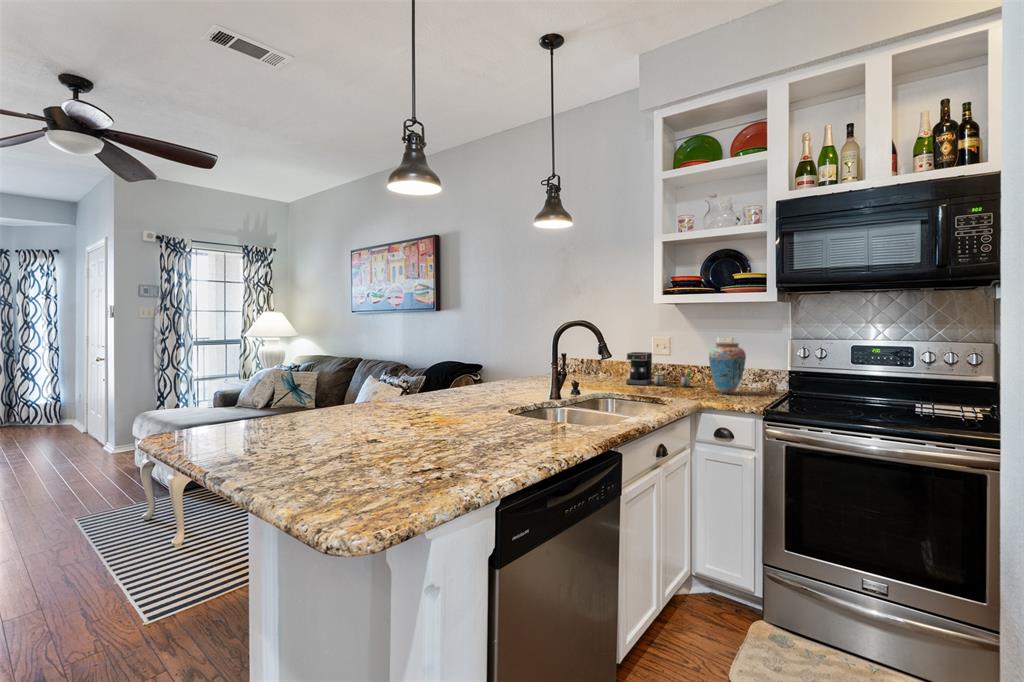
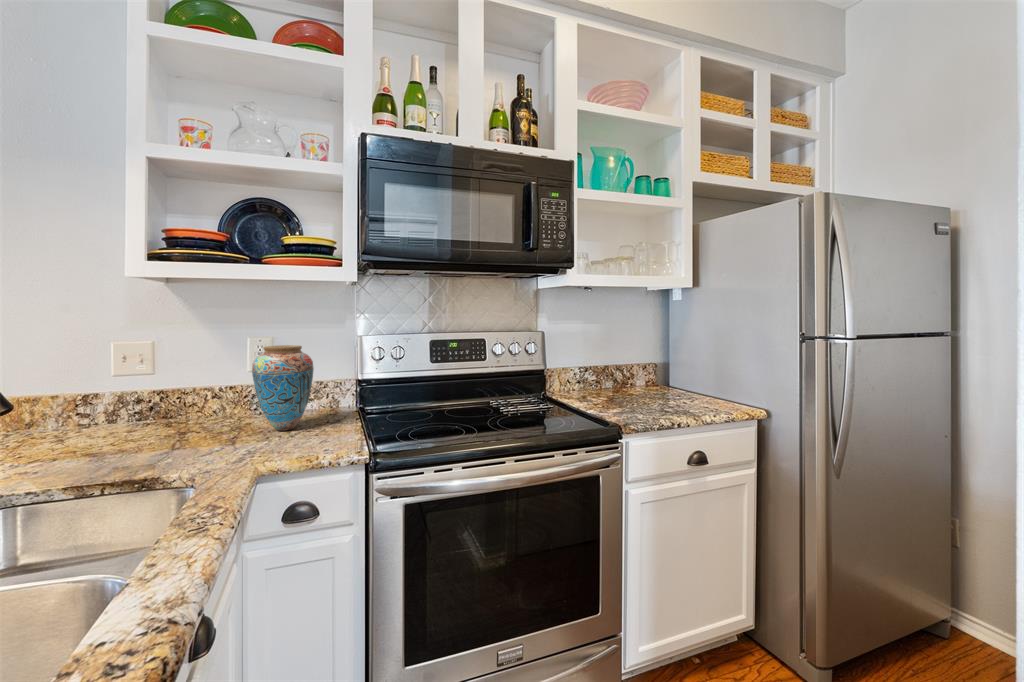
coffee maker: present [626,352,693,387] -> none [52,373,210,447]

